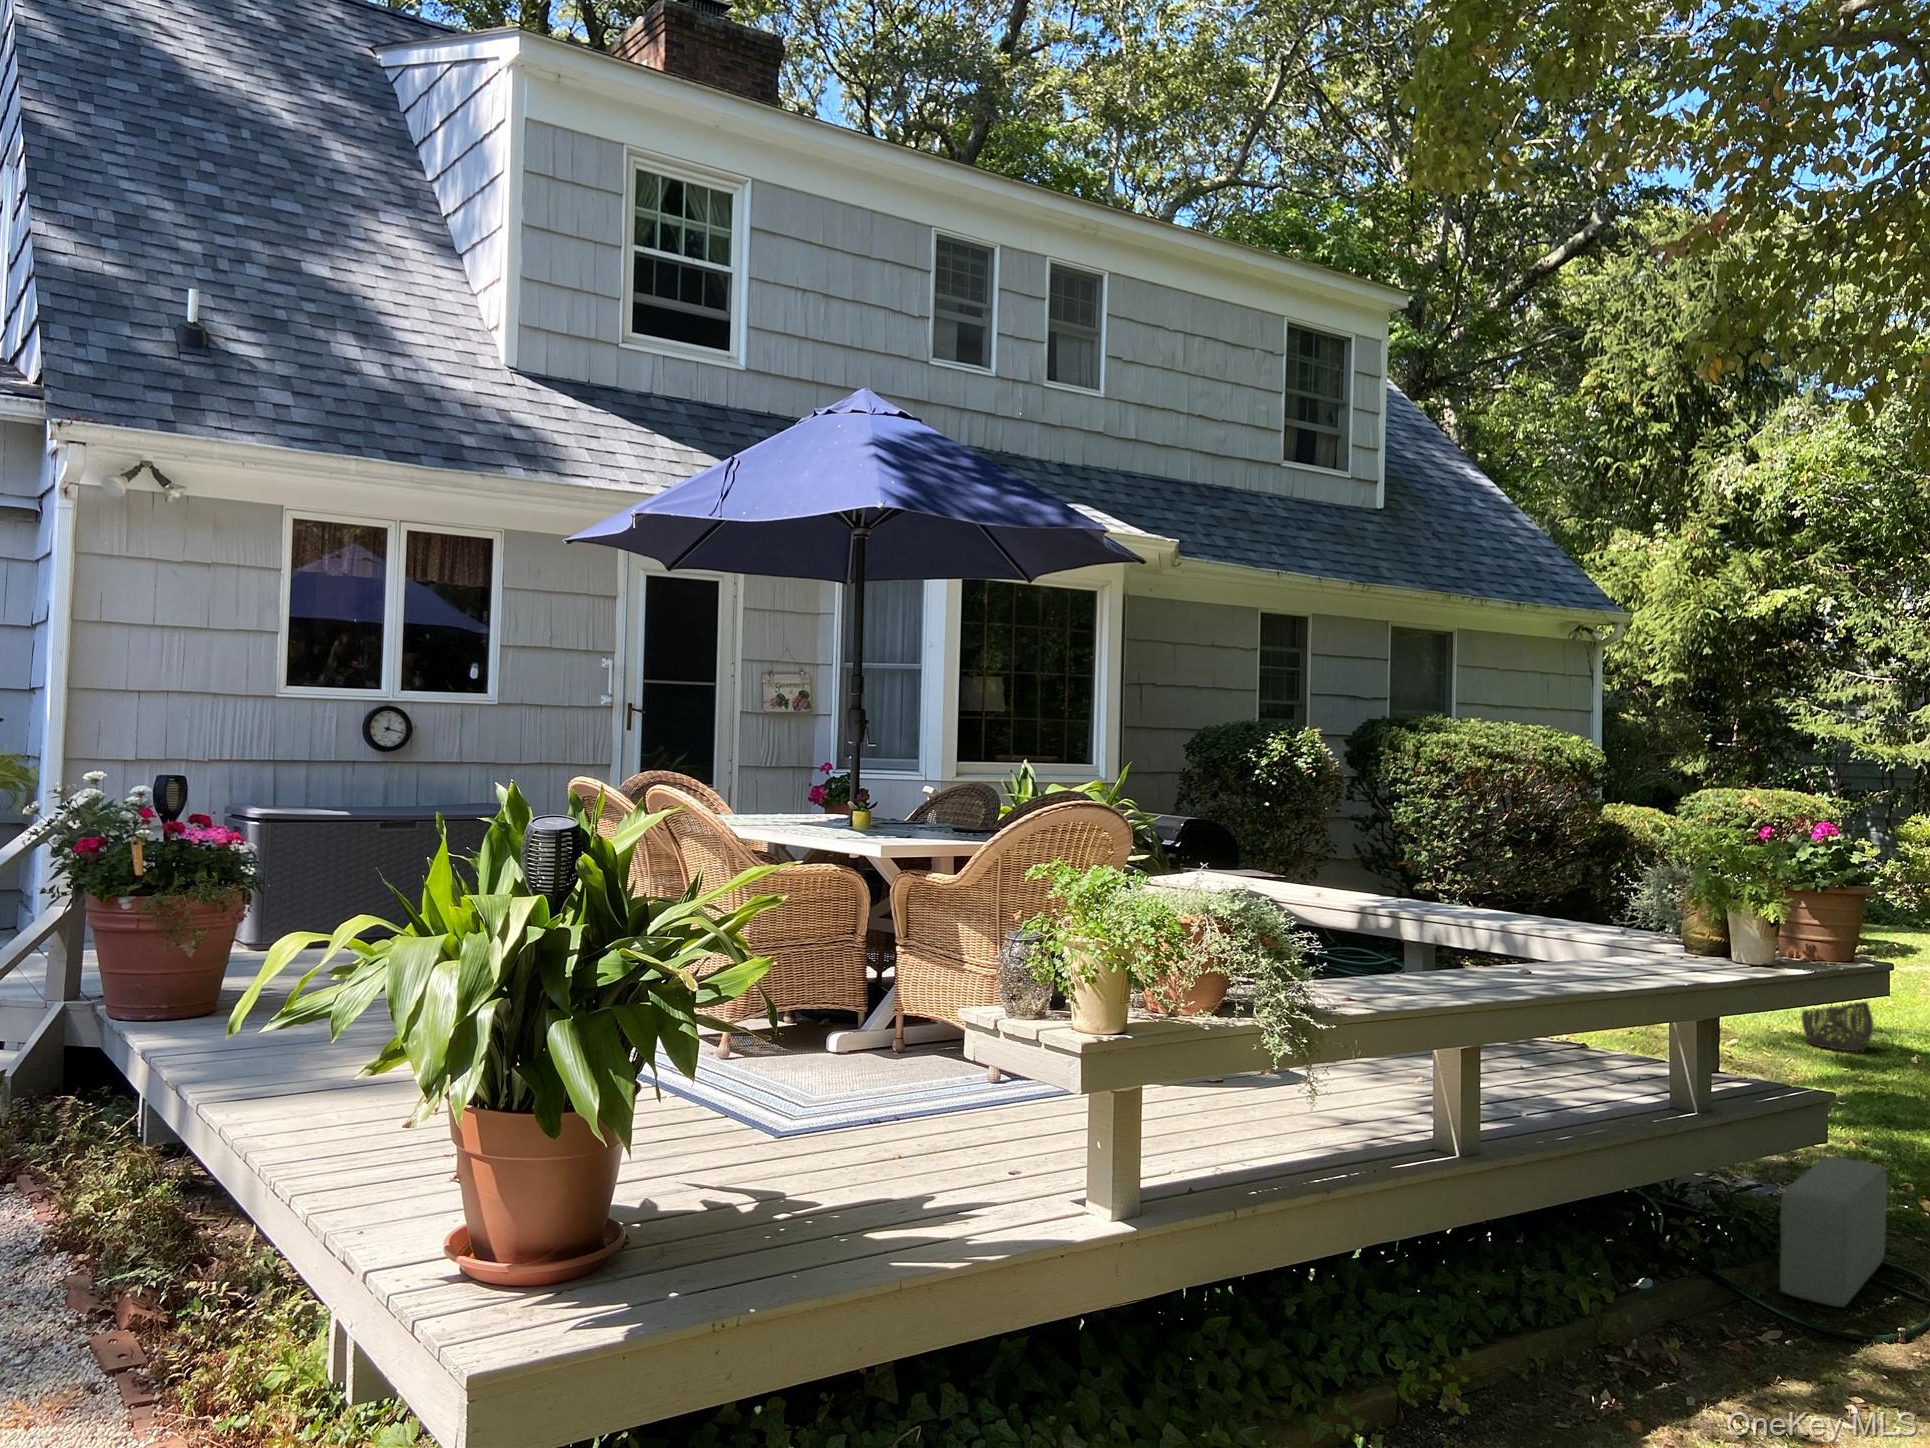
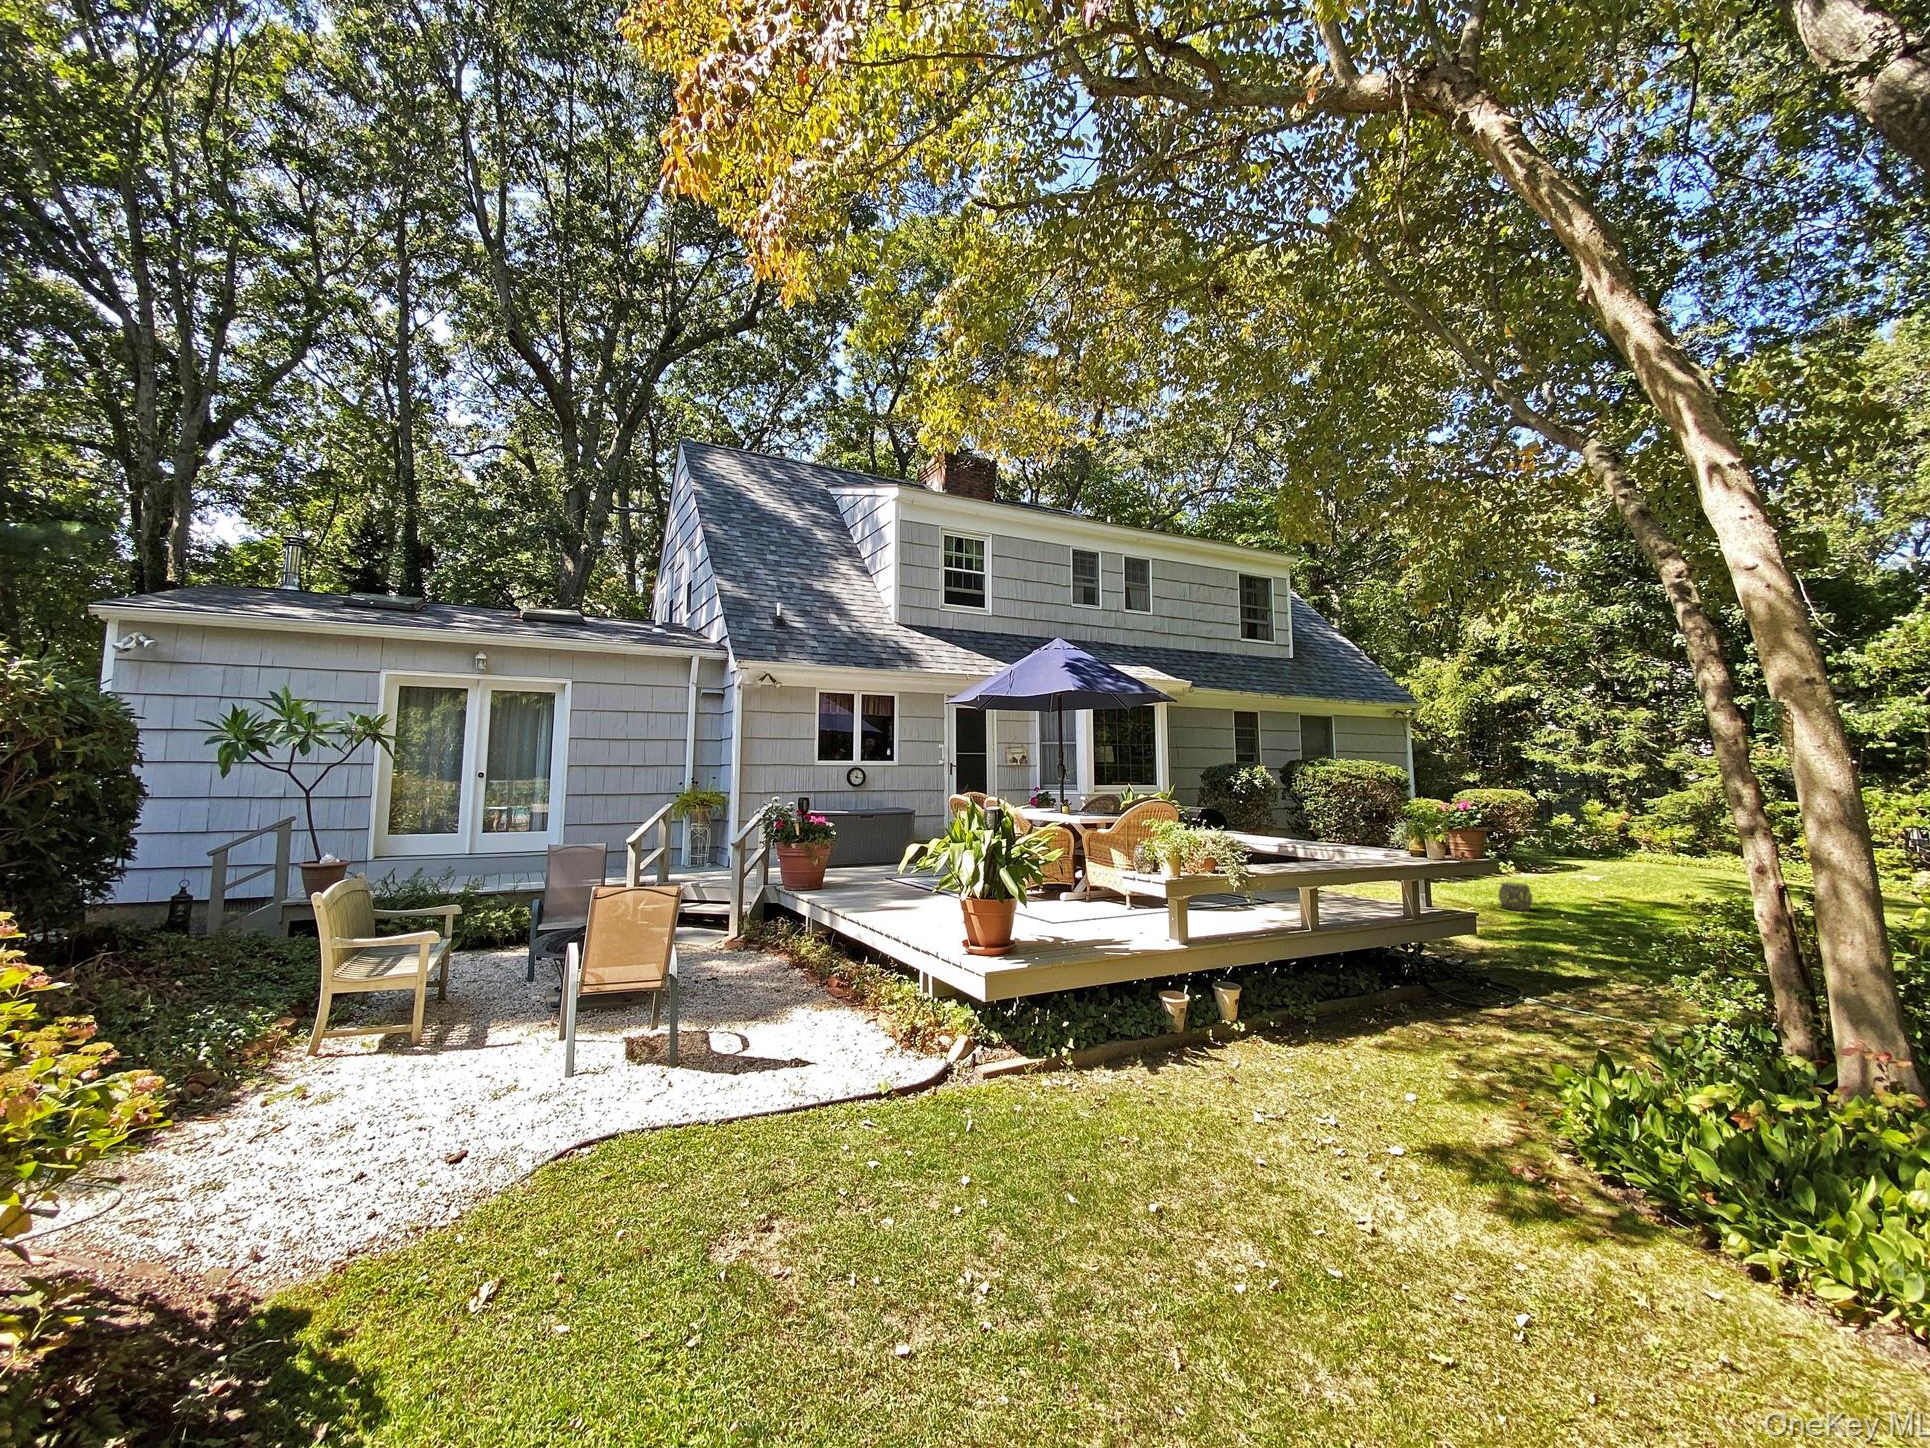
pouf: present [1780,1157,1887,1307] -> none [1441,938,1492,992]

